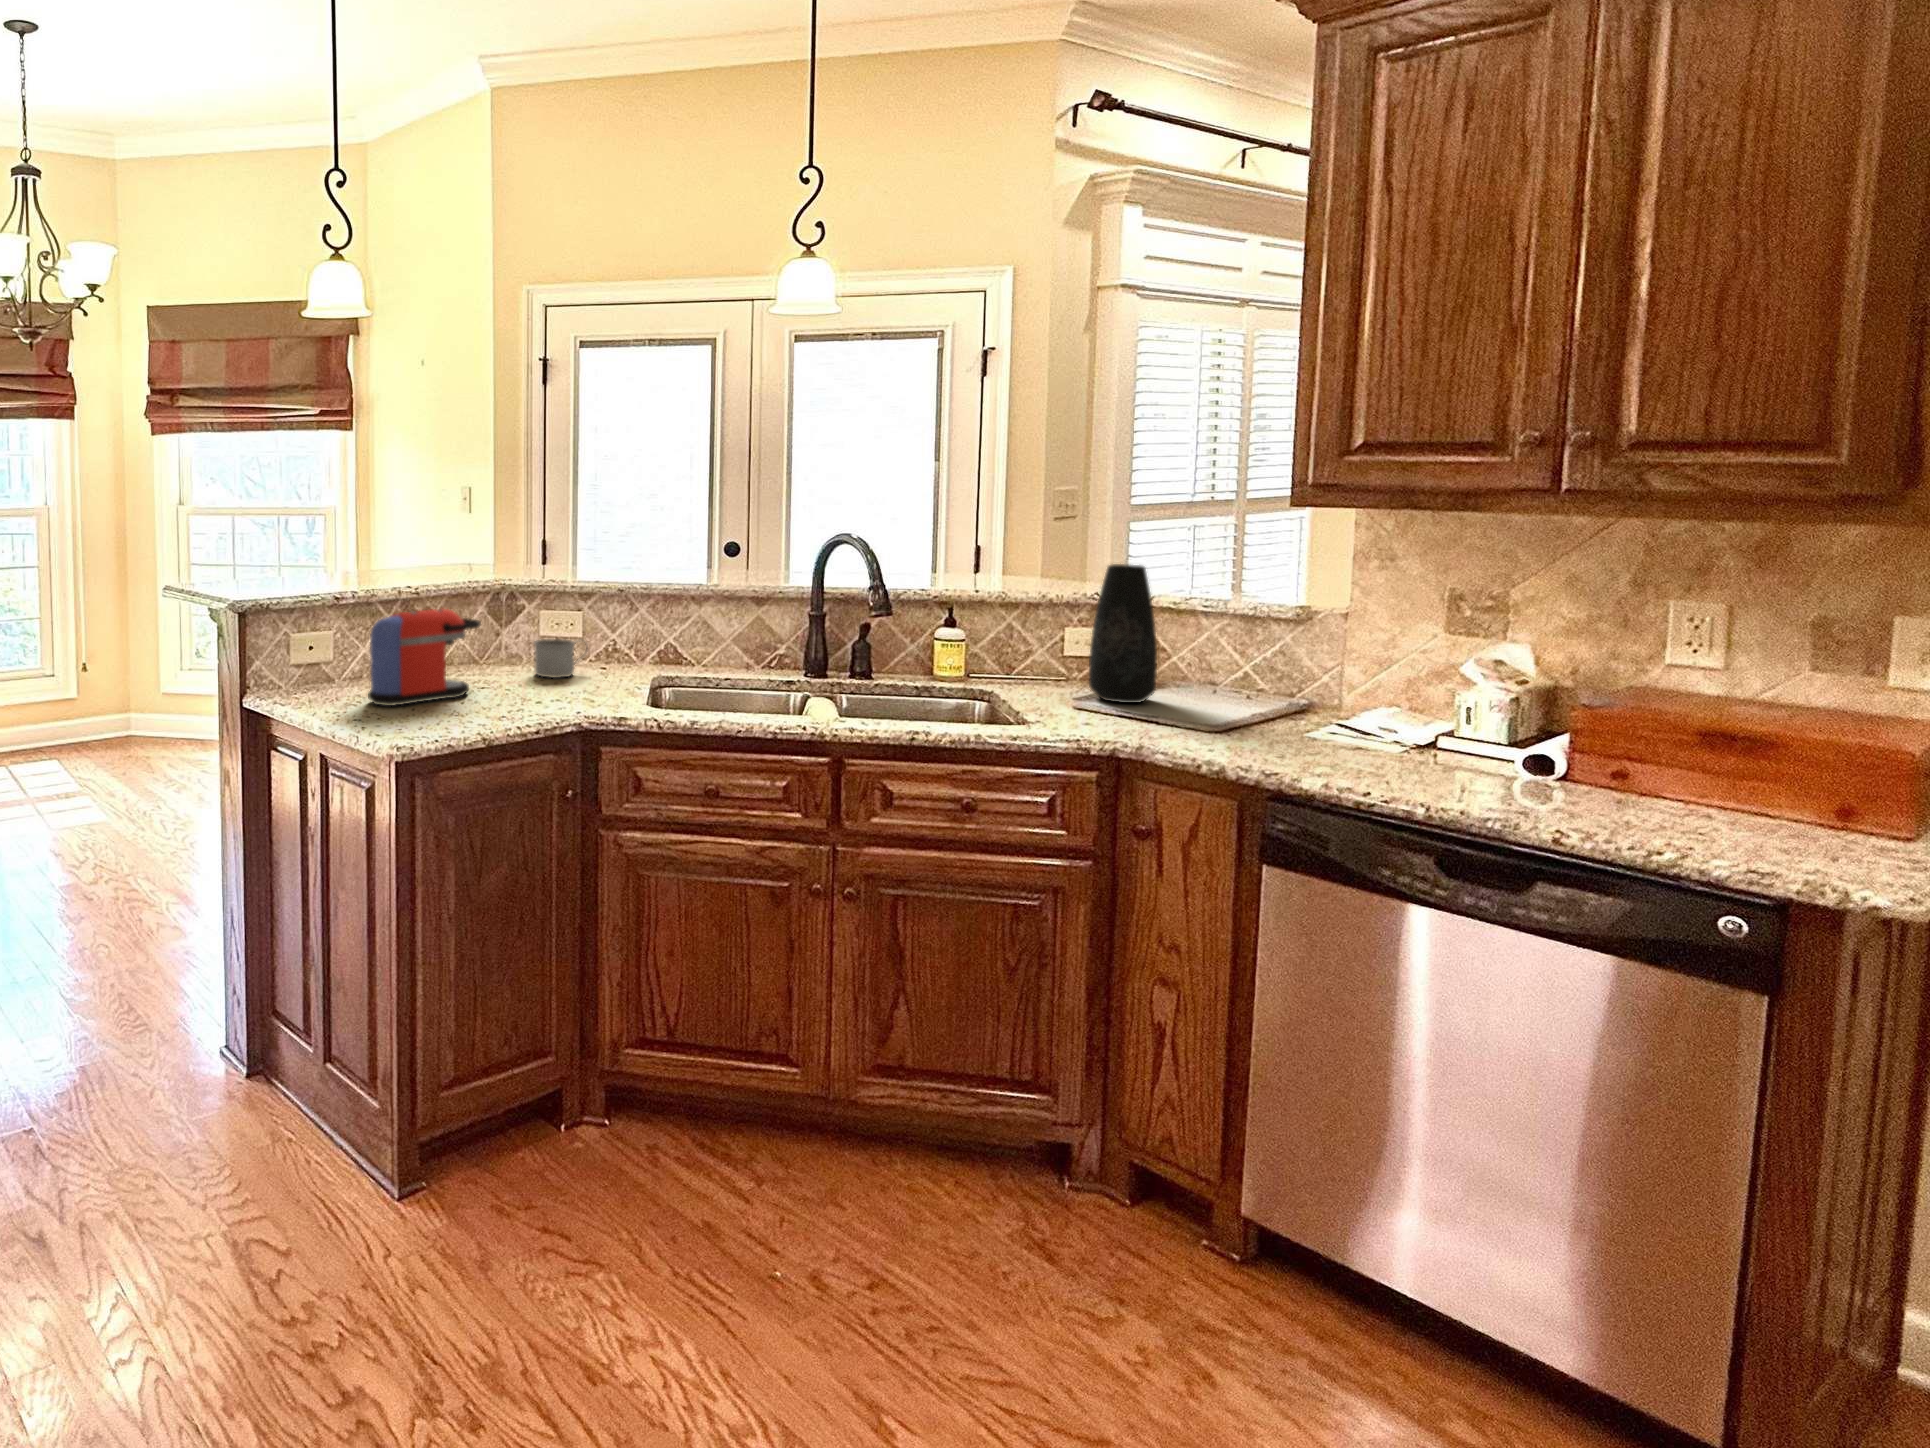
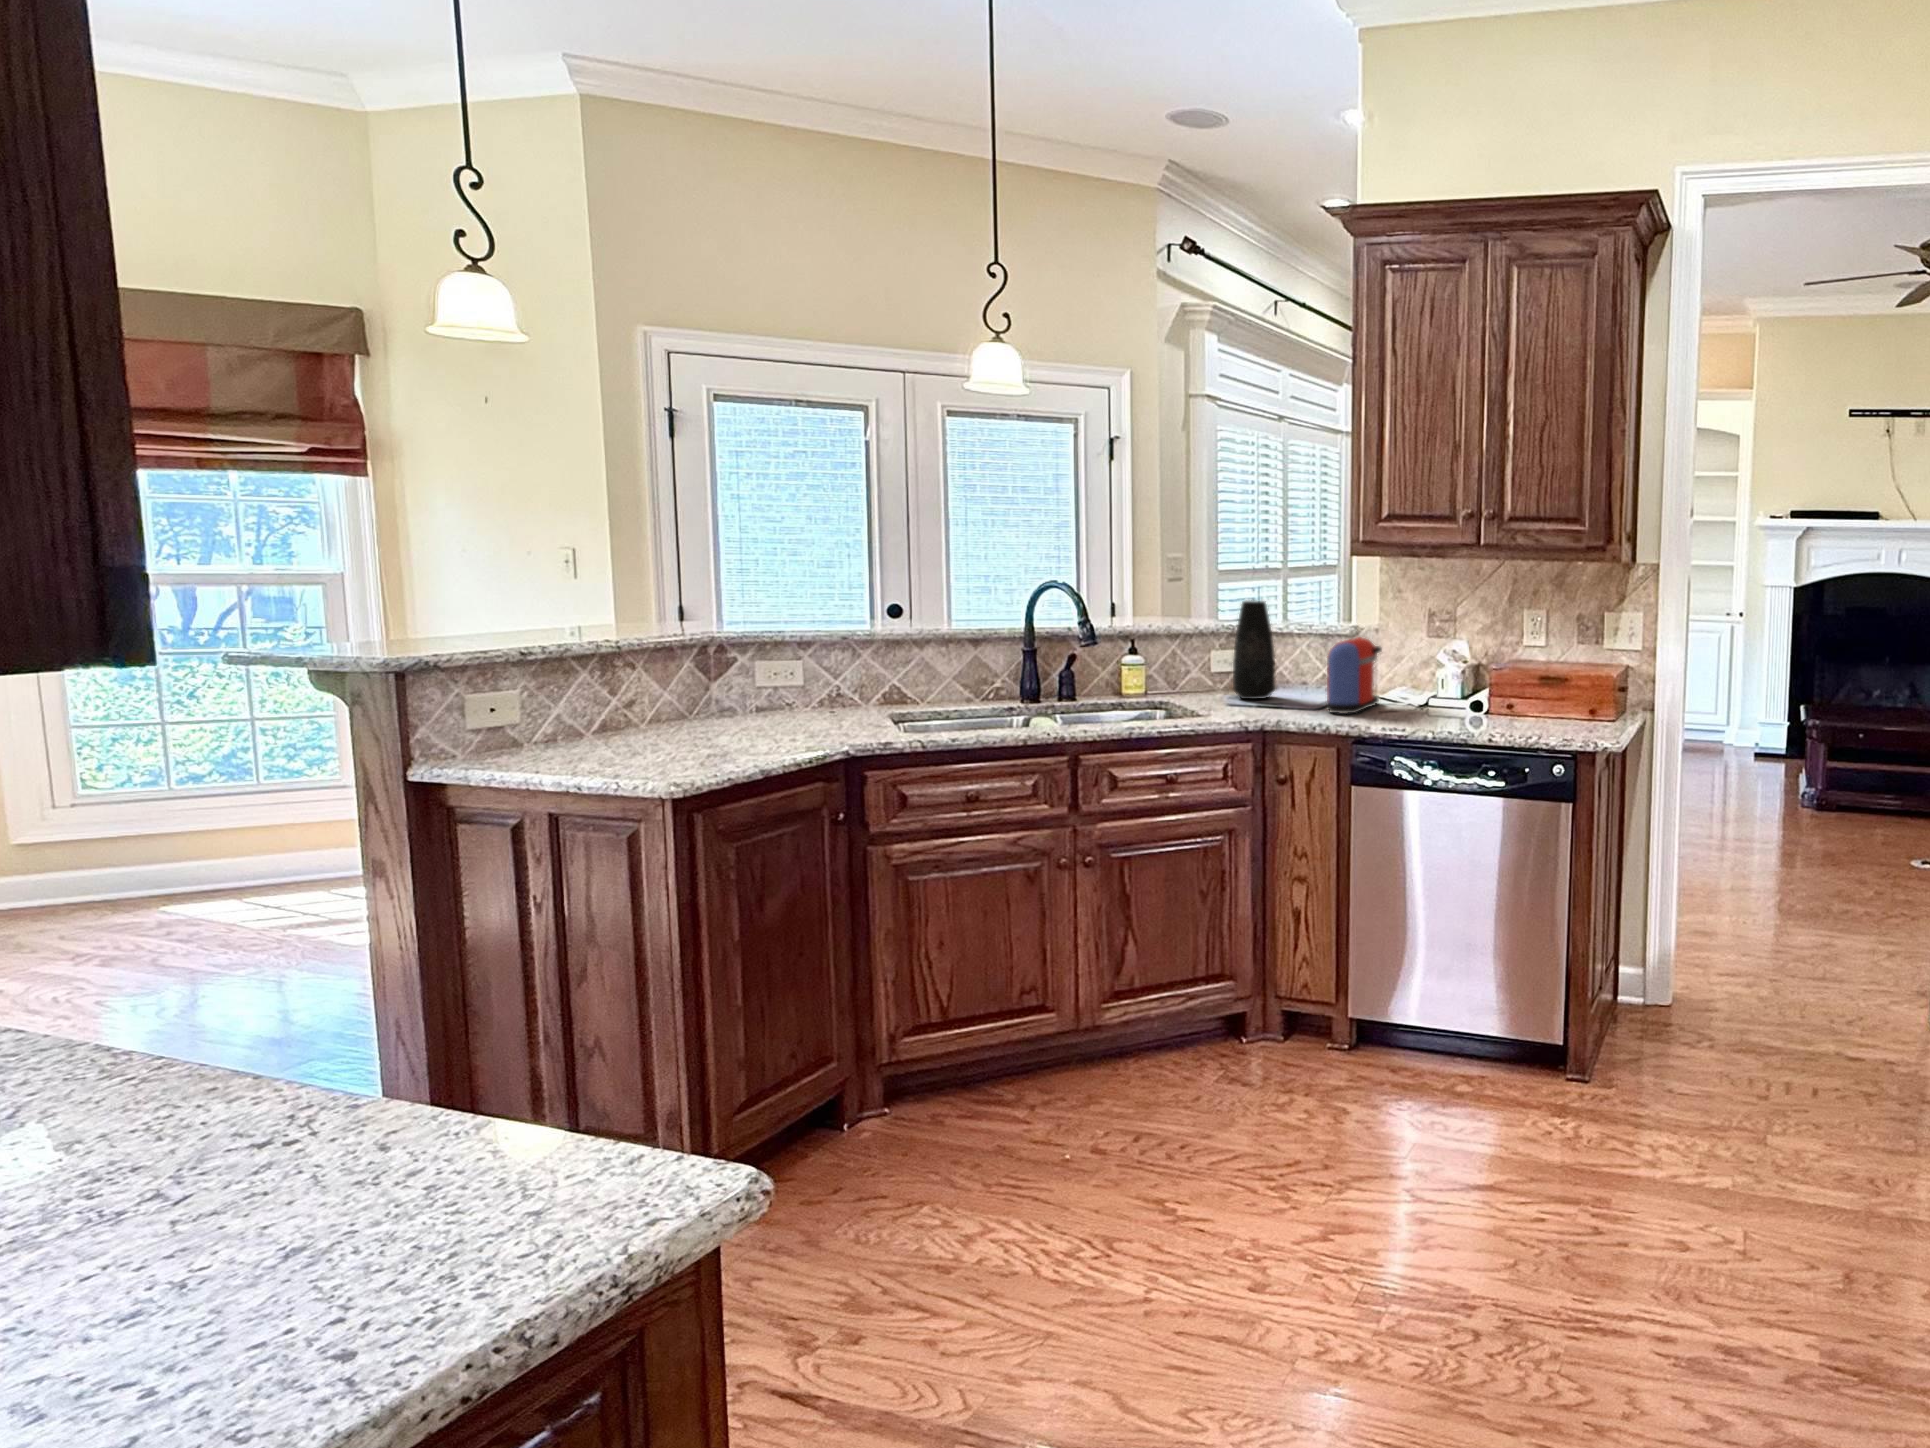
coffee maker: present [368,609,481,706] -> present [1327,637,1382,714]
mug: present [534,639,576,678] -> none [757,685,817,723]

